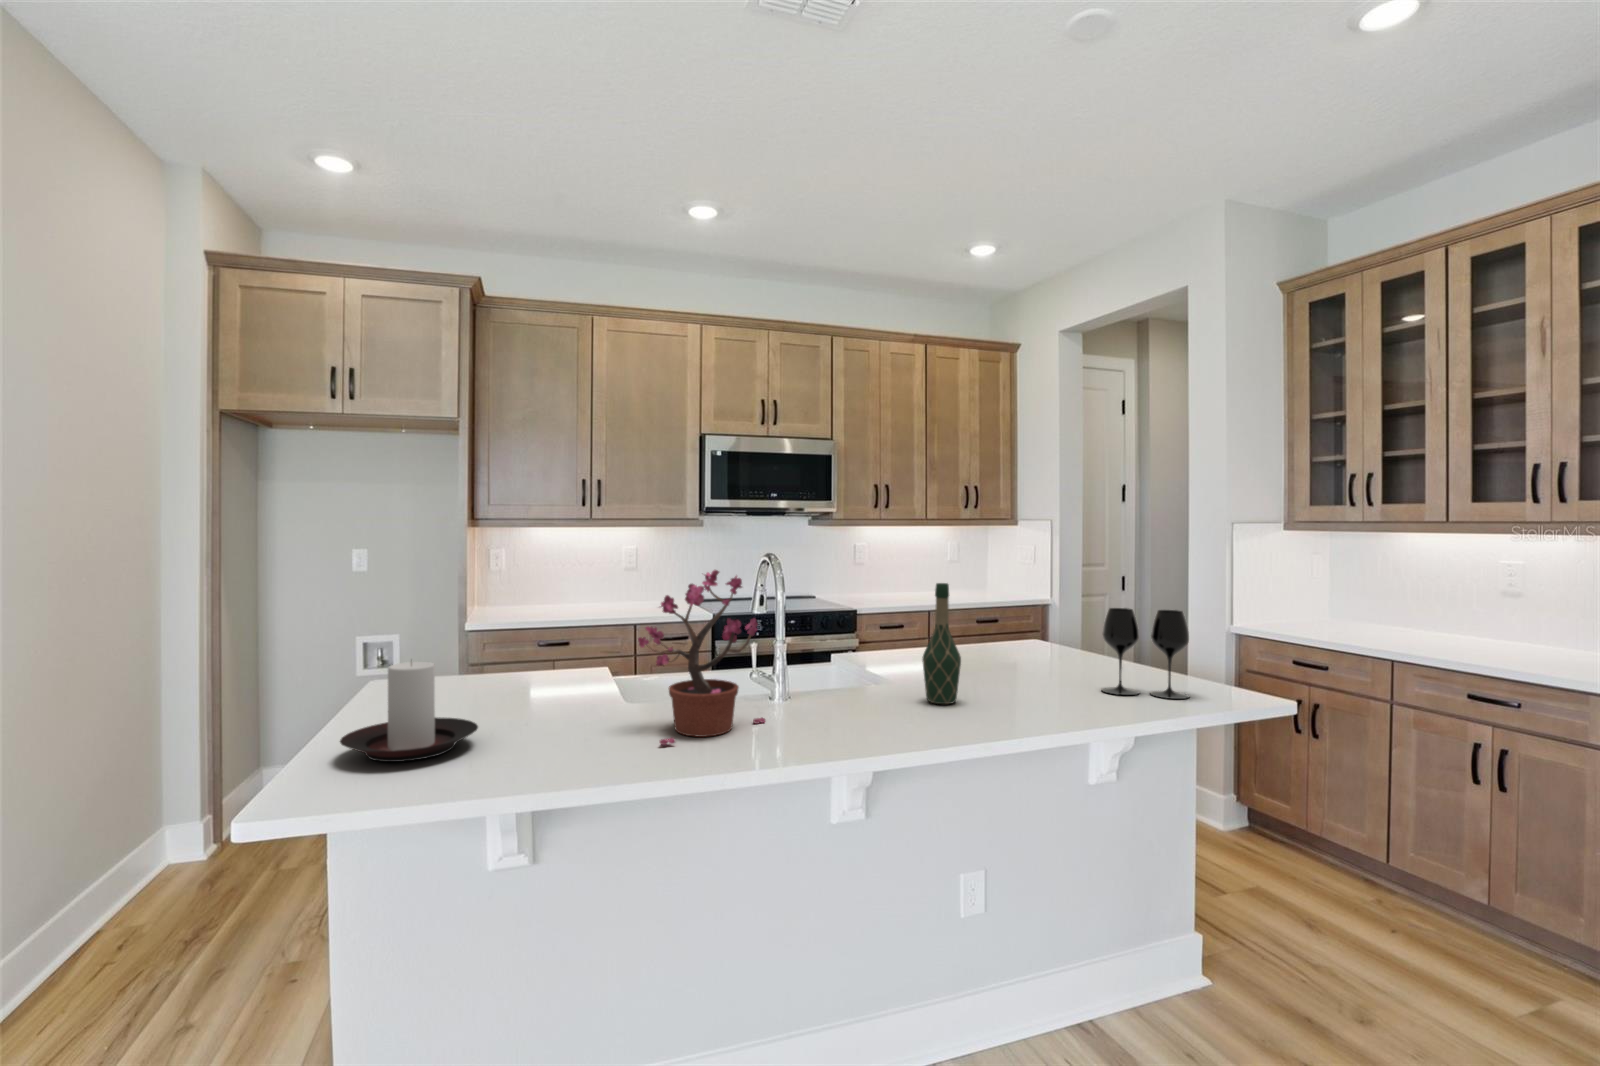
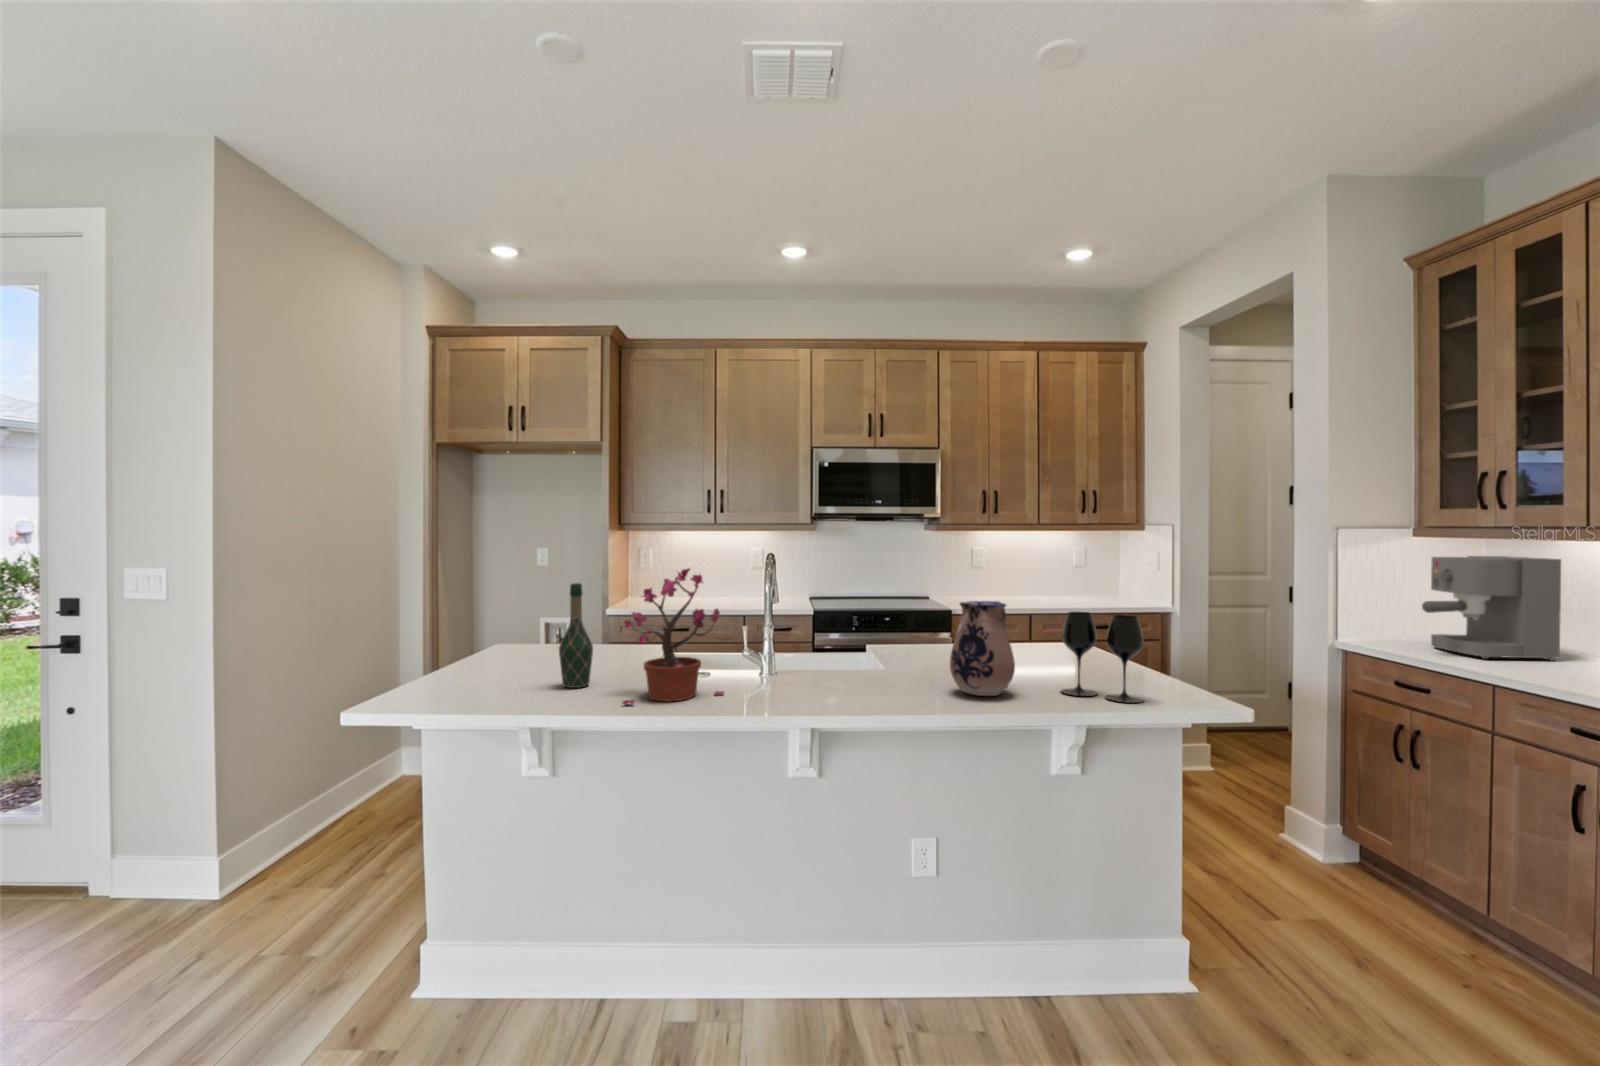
coffee maker: none [1308,547,1413,638] -> present [1422,556,1561,660]
wine bottle: present [922,583,961,704] -> present [559,583,593,688]
ceramic pitcher: none [999,599,1070,702] -> present [950,601,1015,696]
candle holder: present [340,662,478,762] -> none [410,628,509,701]

